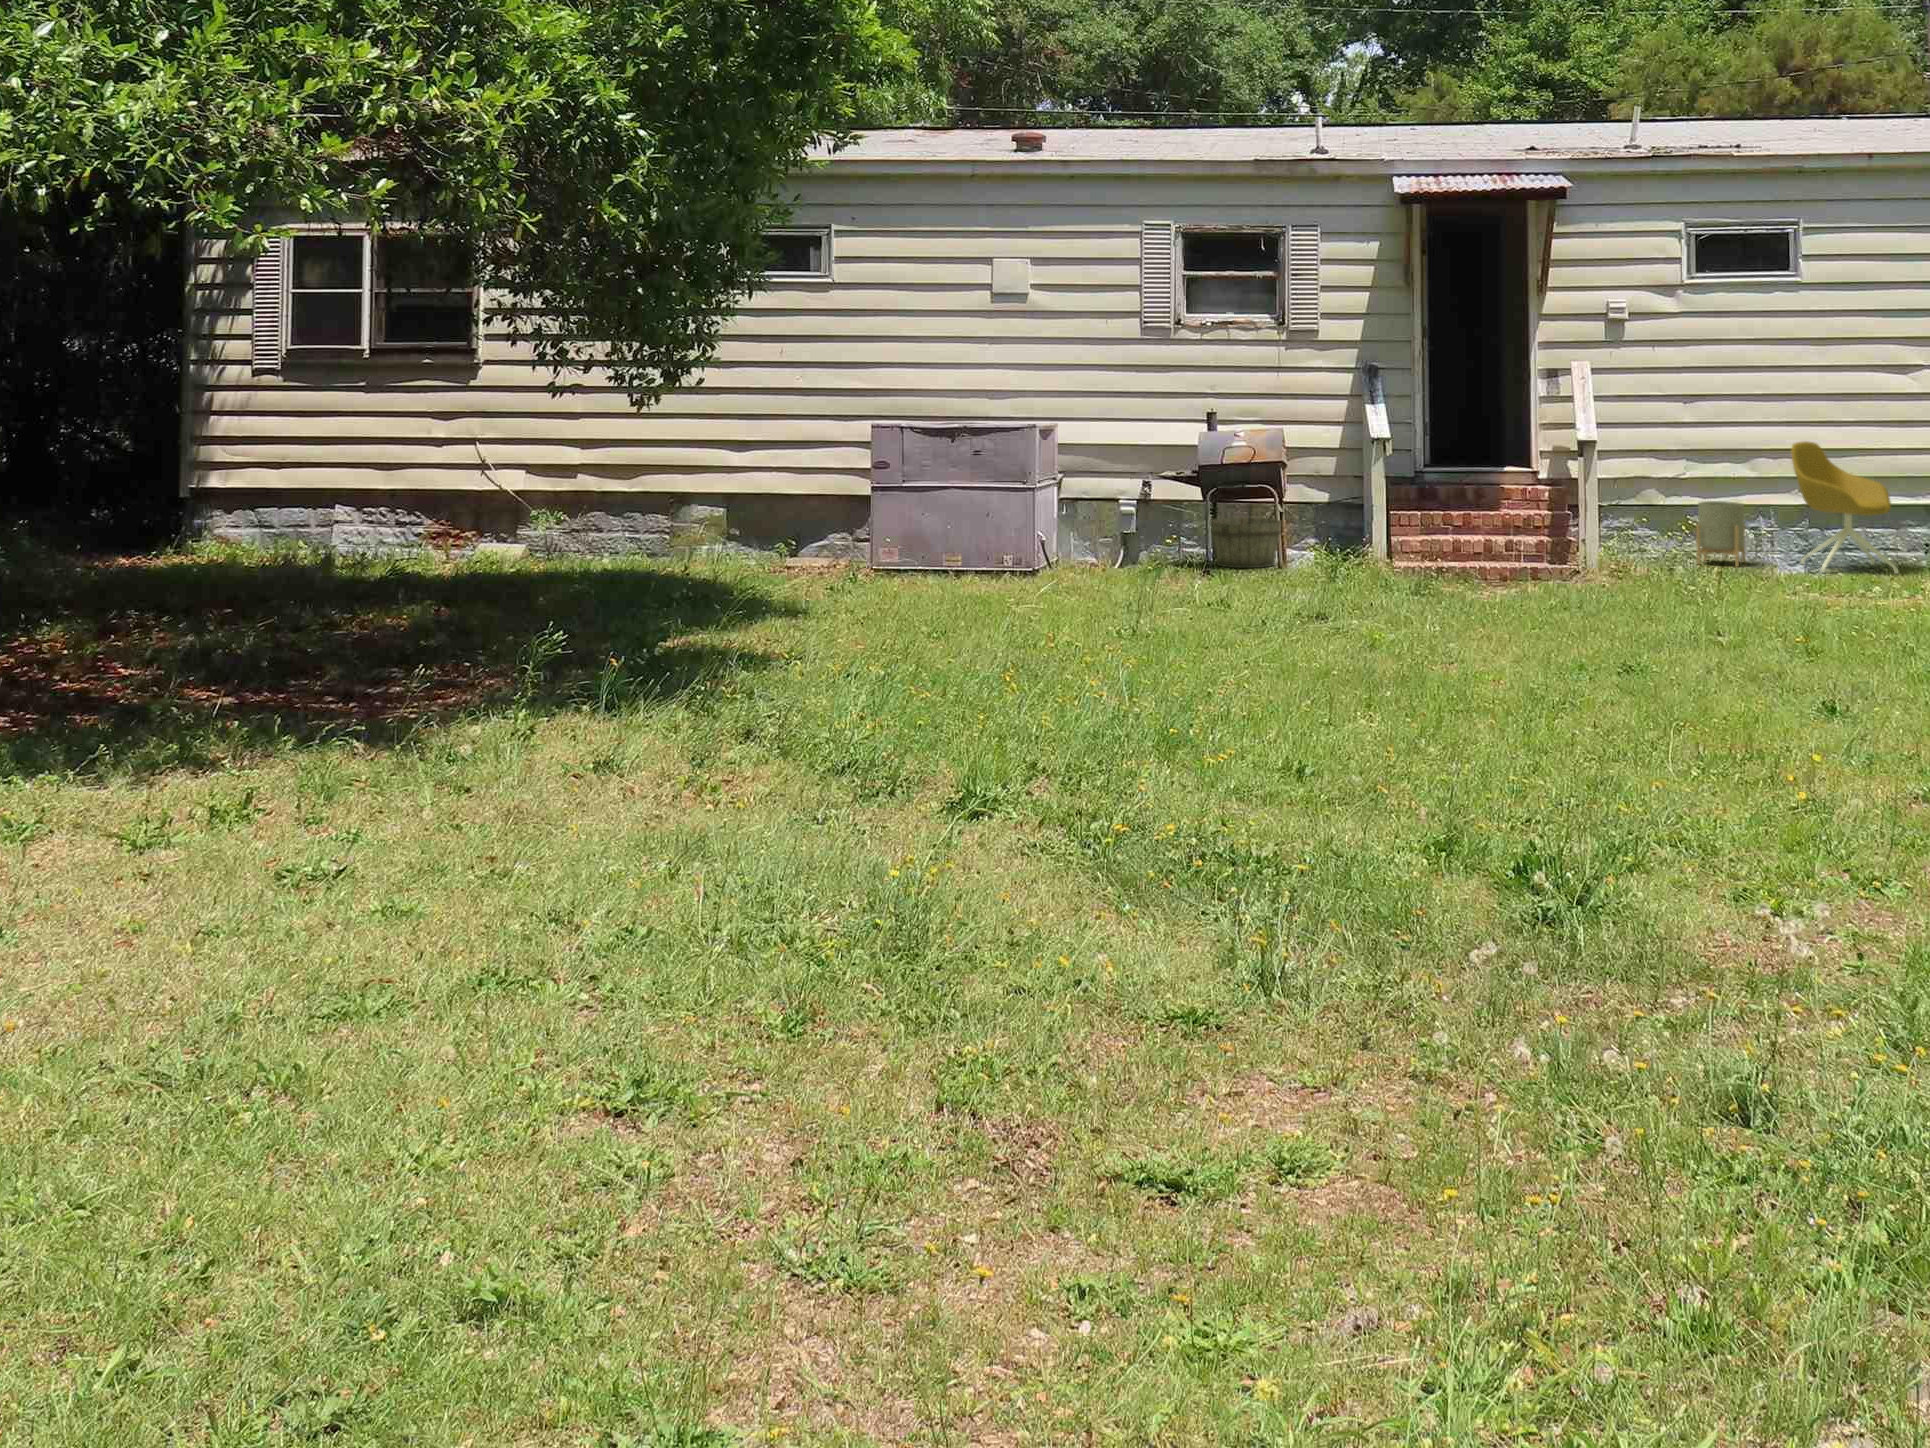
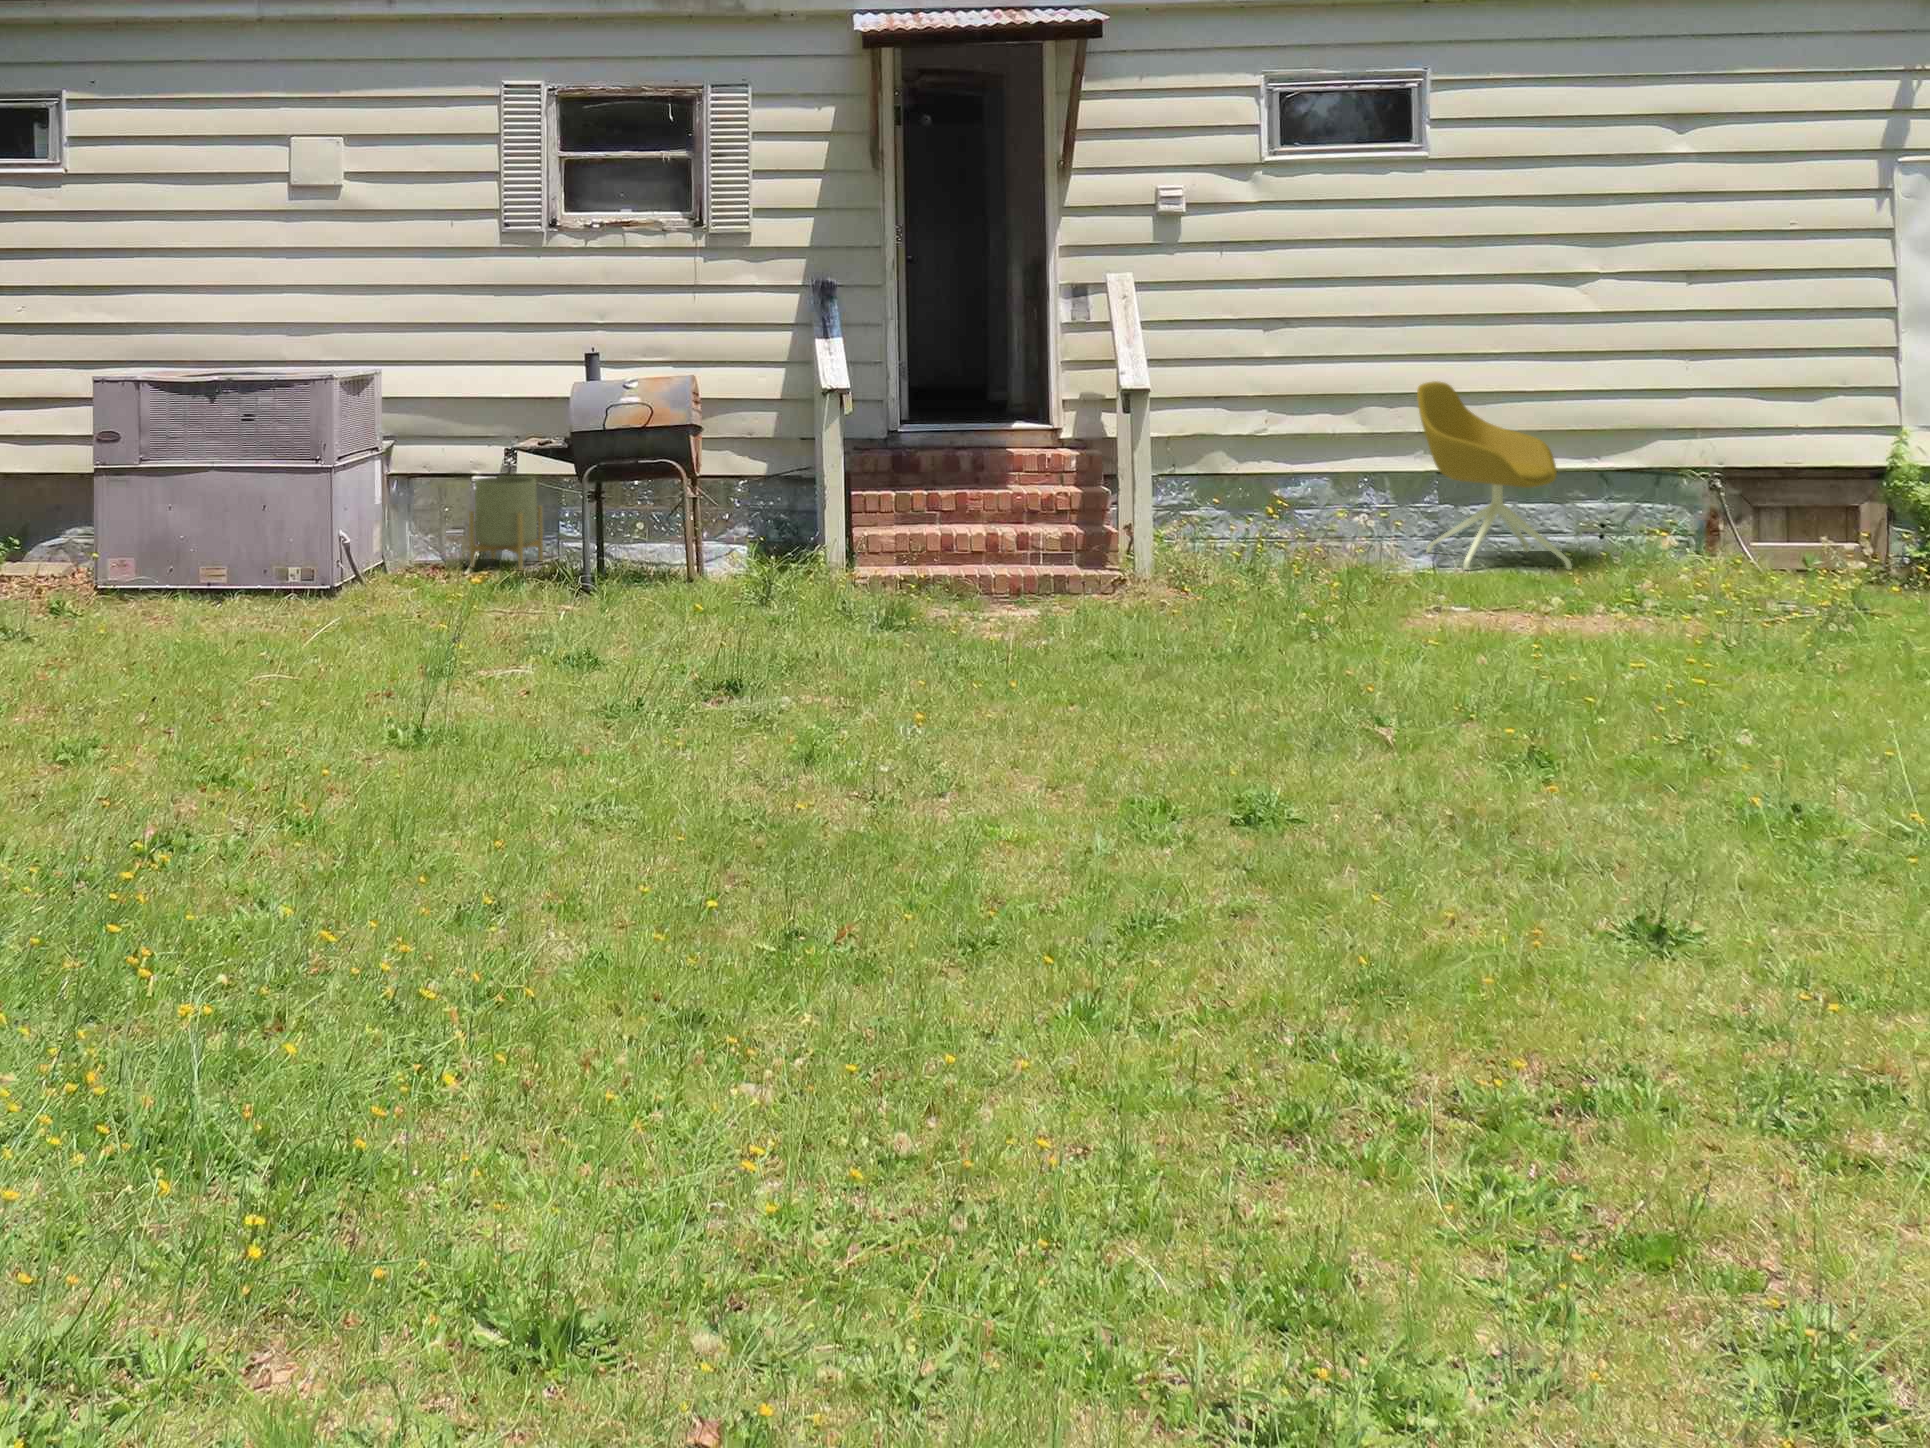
planter: present [1696,501,1745,567] -> present [469,476,543,570]
wooden bucket: present [1210,508,1282,568] -> none [599,482,702,576]

